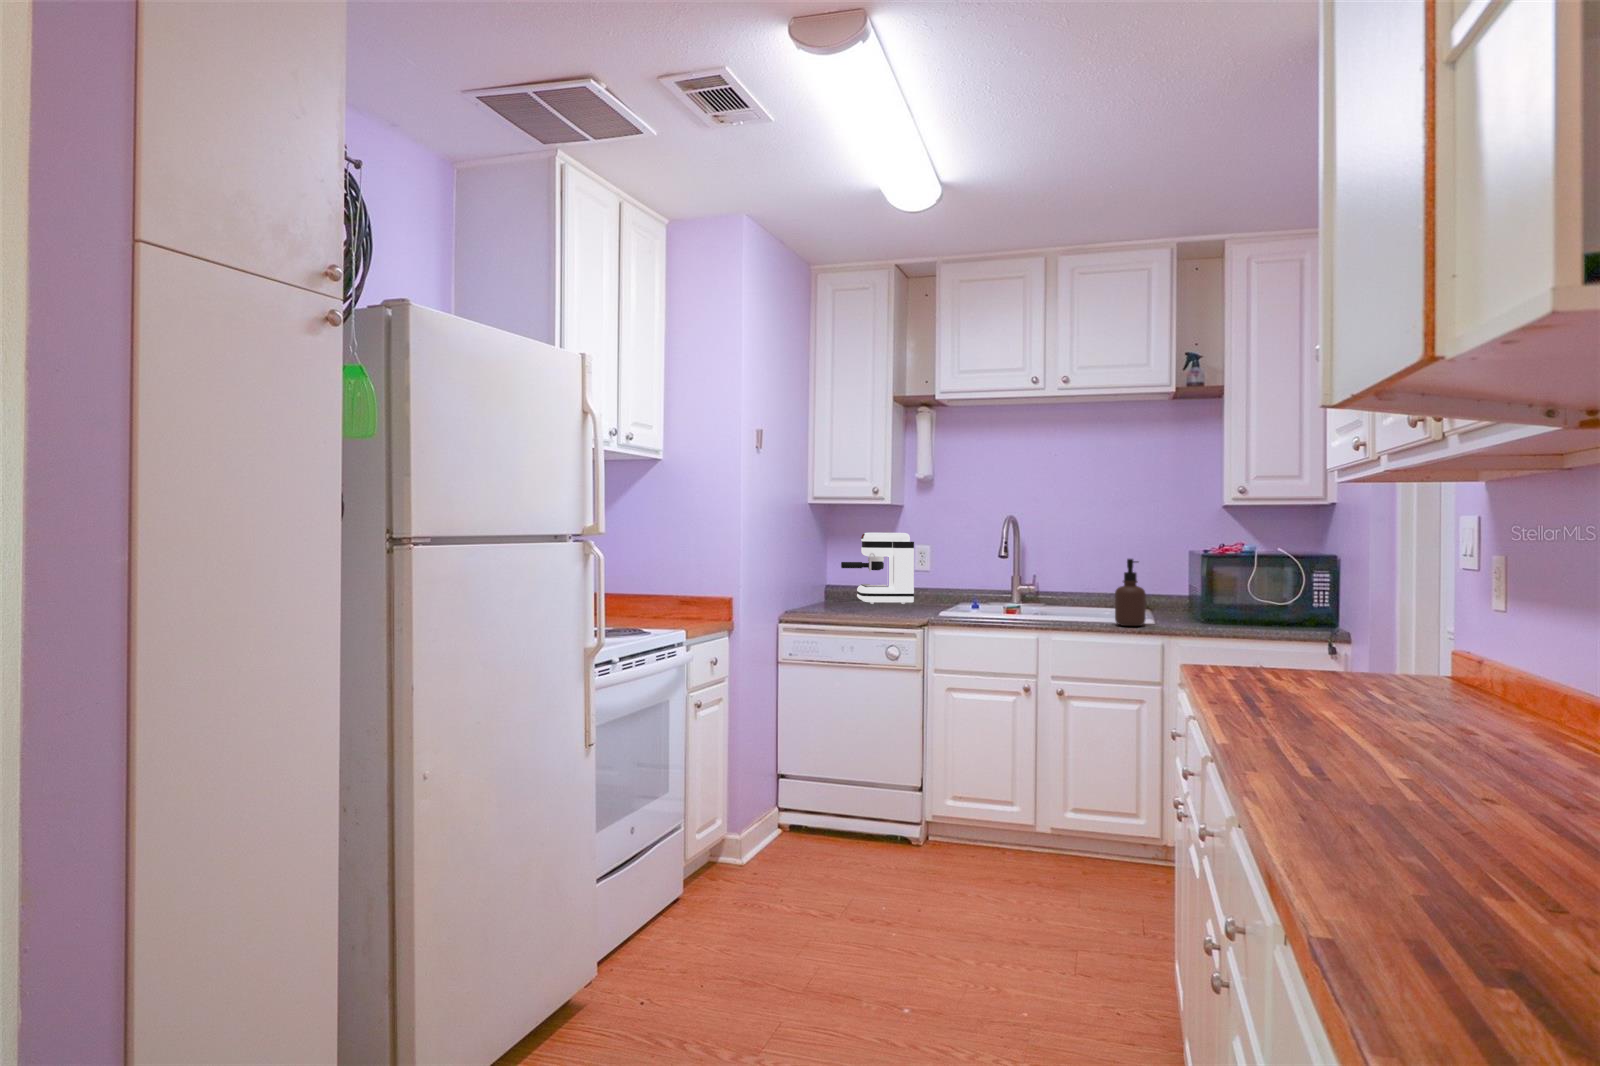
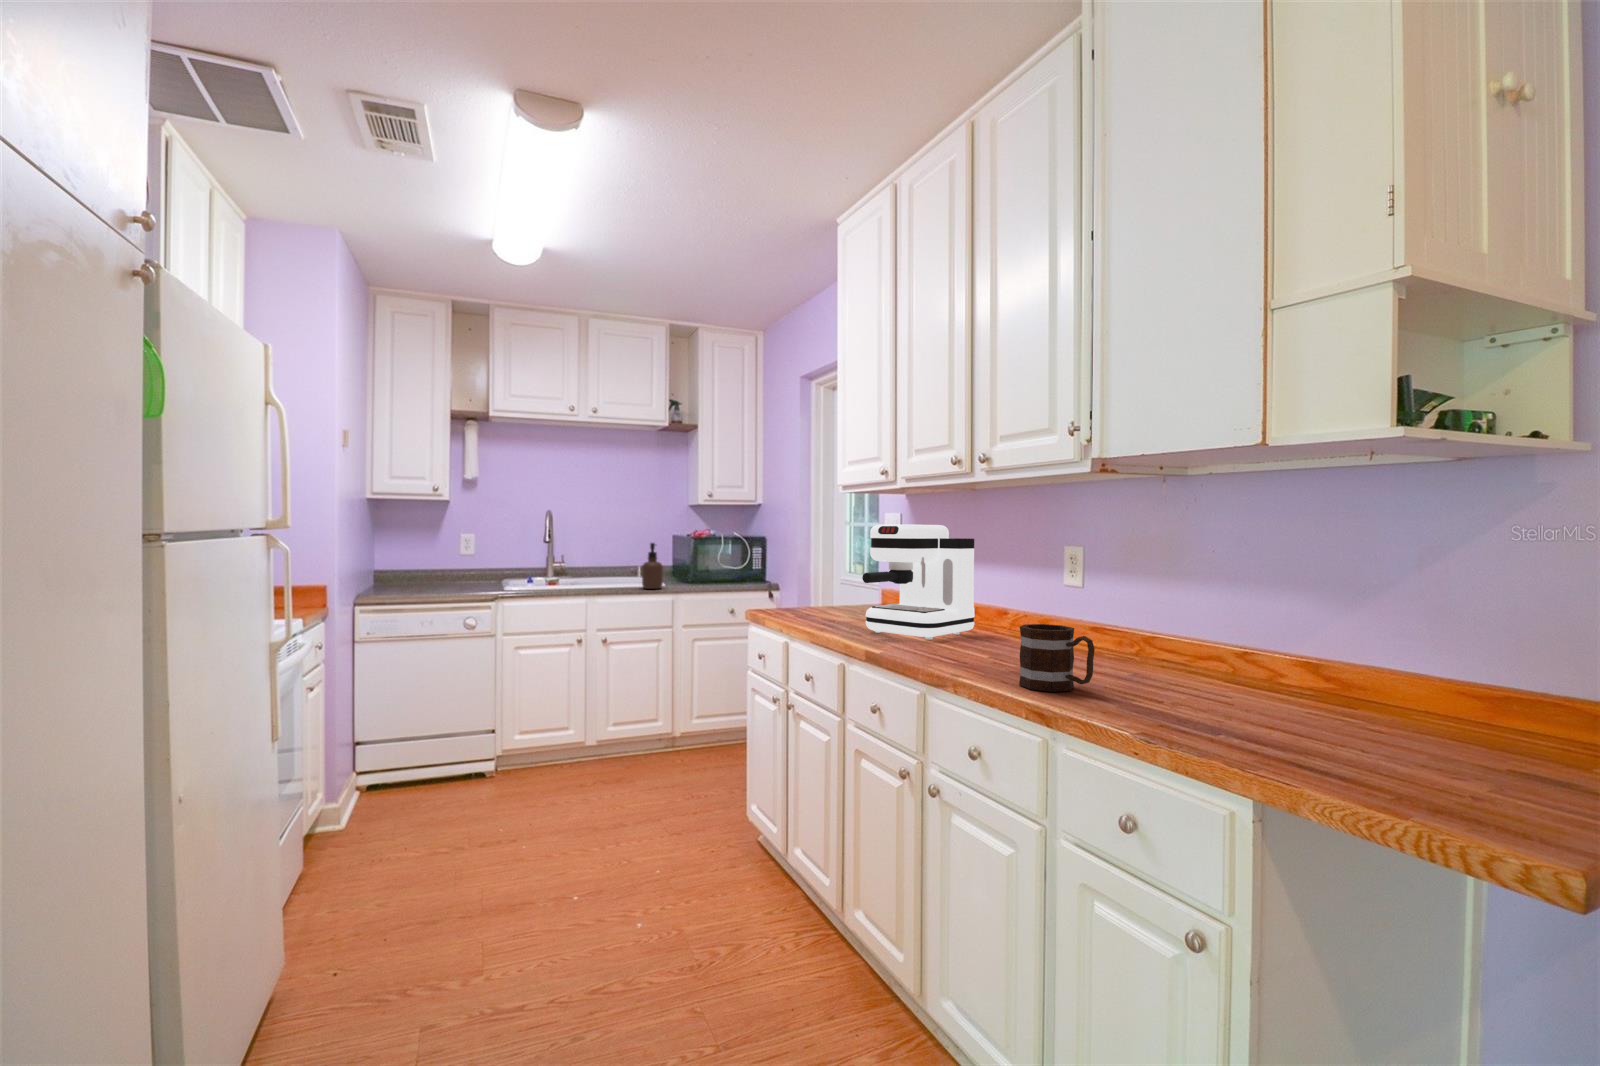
coffee maker: present [841,533,914,604] -> present [862,524,975,640]
mug: none [1342,736,1472,890] -> present [1019,624,1095,692]

